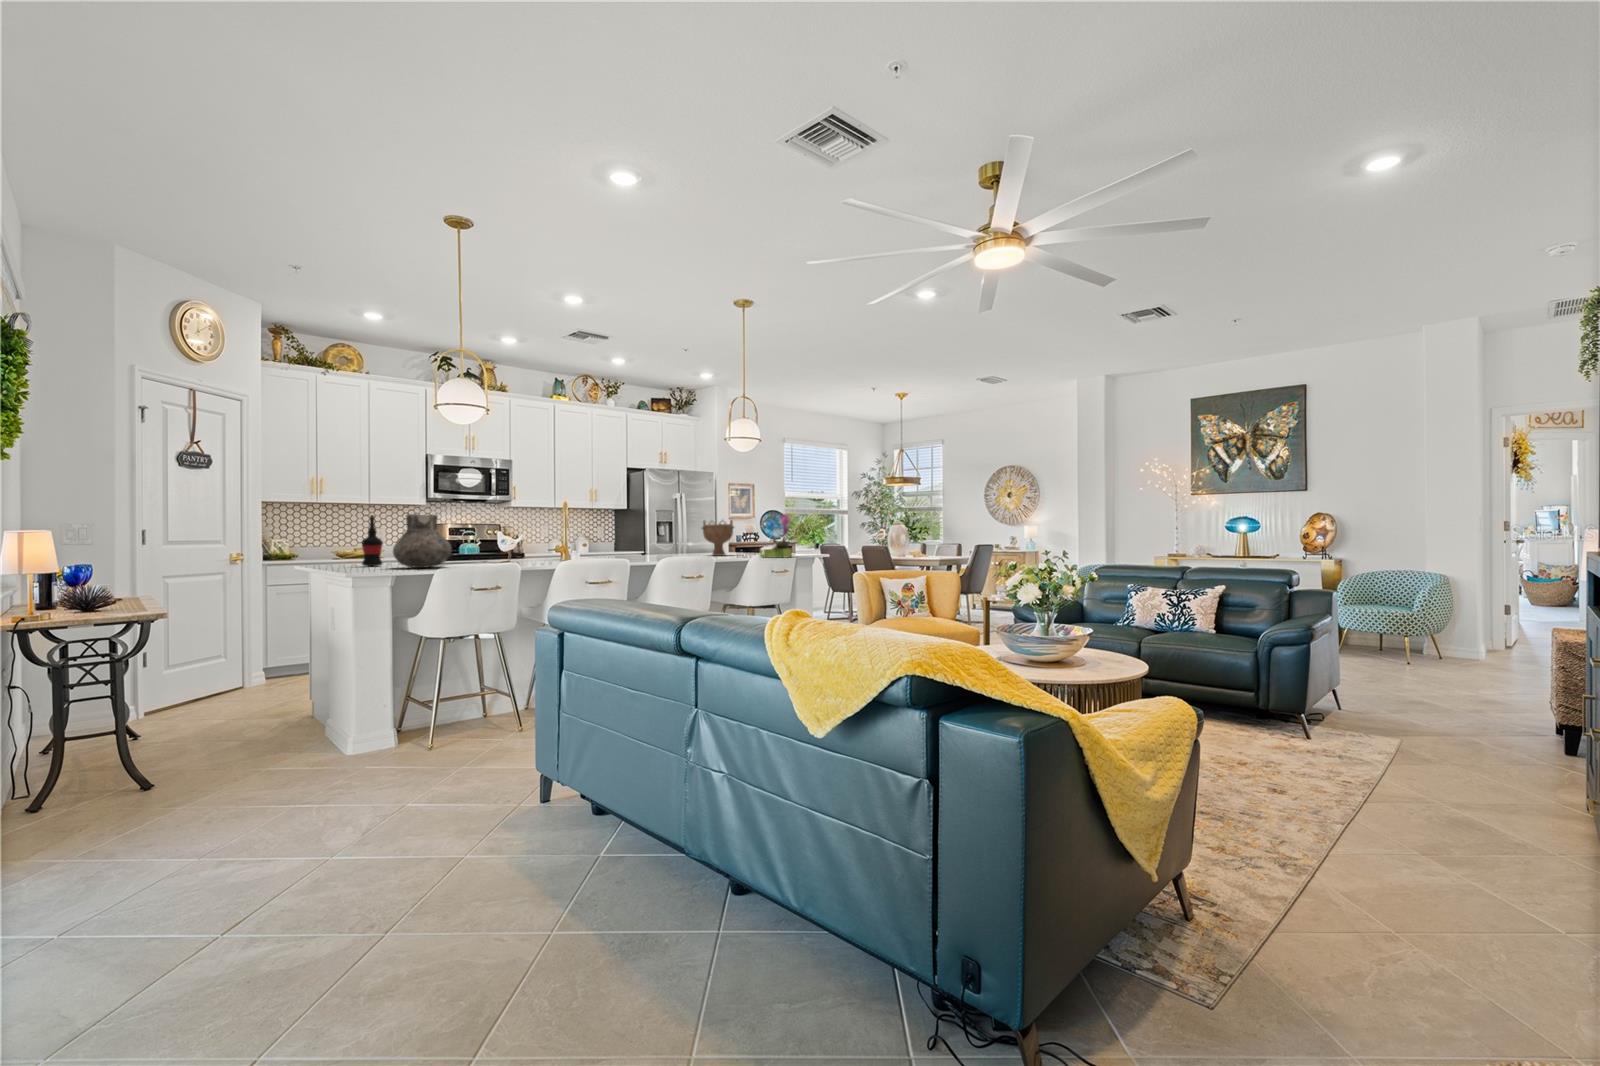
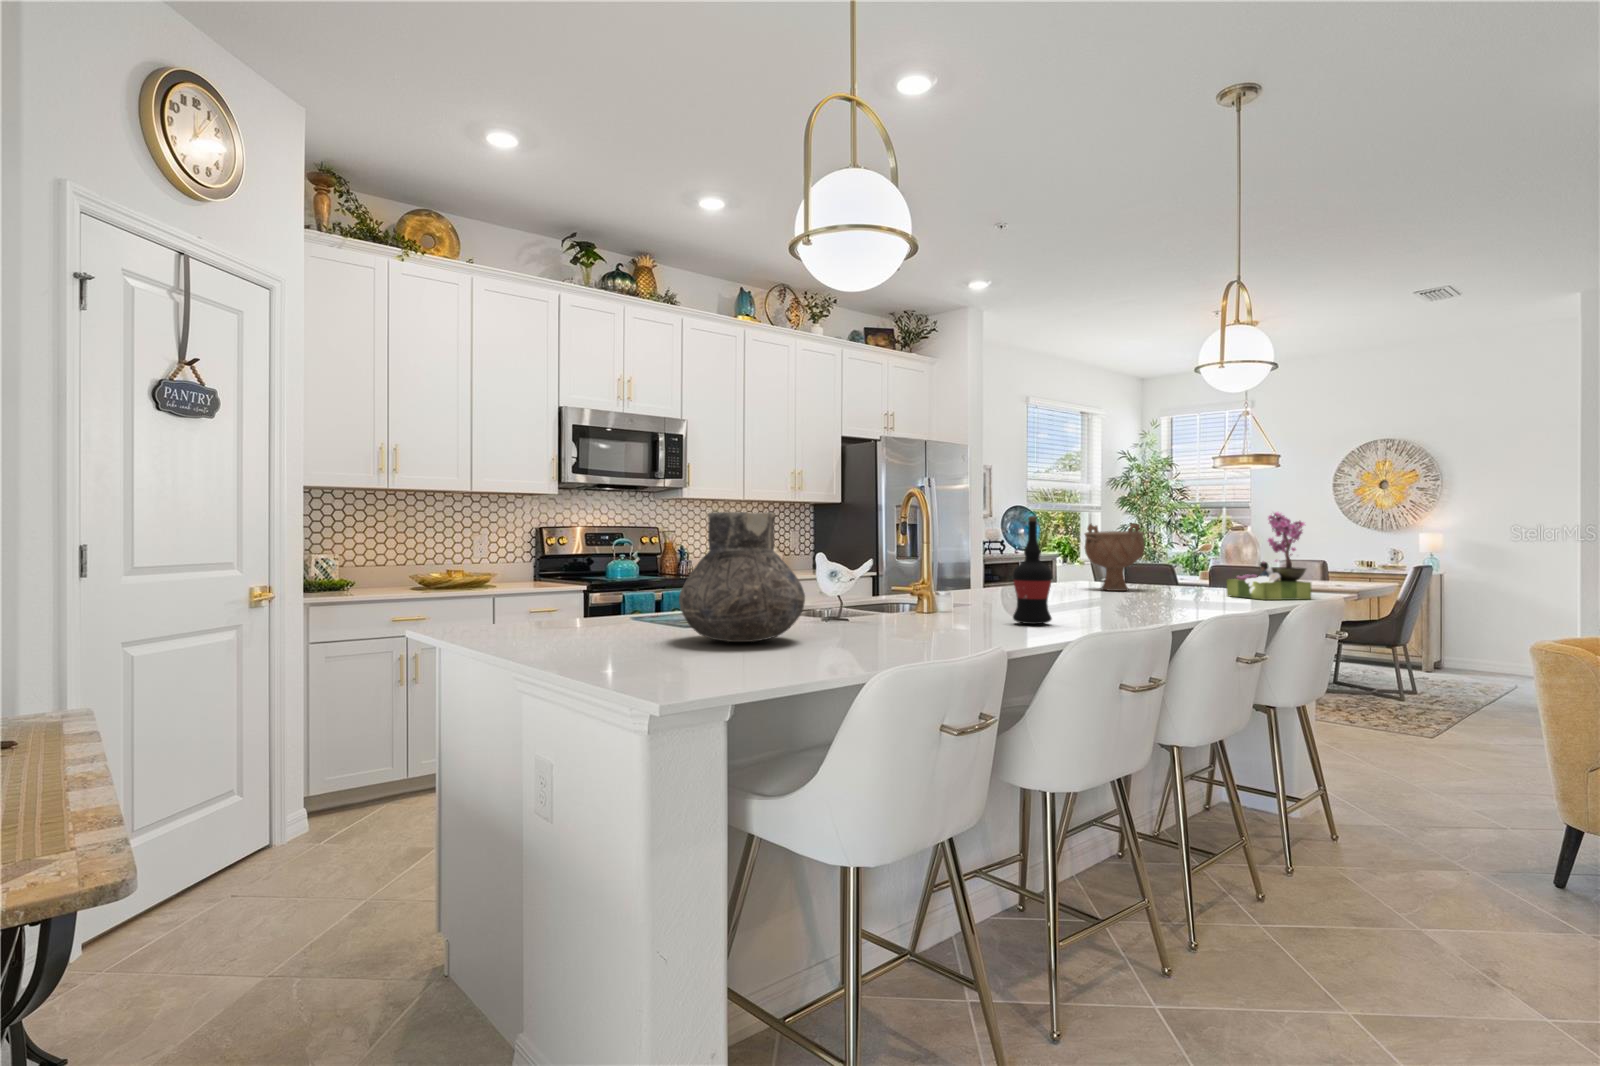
wine bottle: present [362,515,383,566] -> present [1013,516,1052,624]

